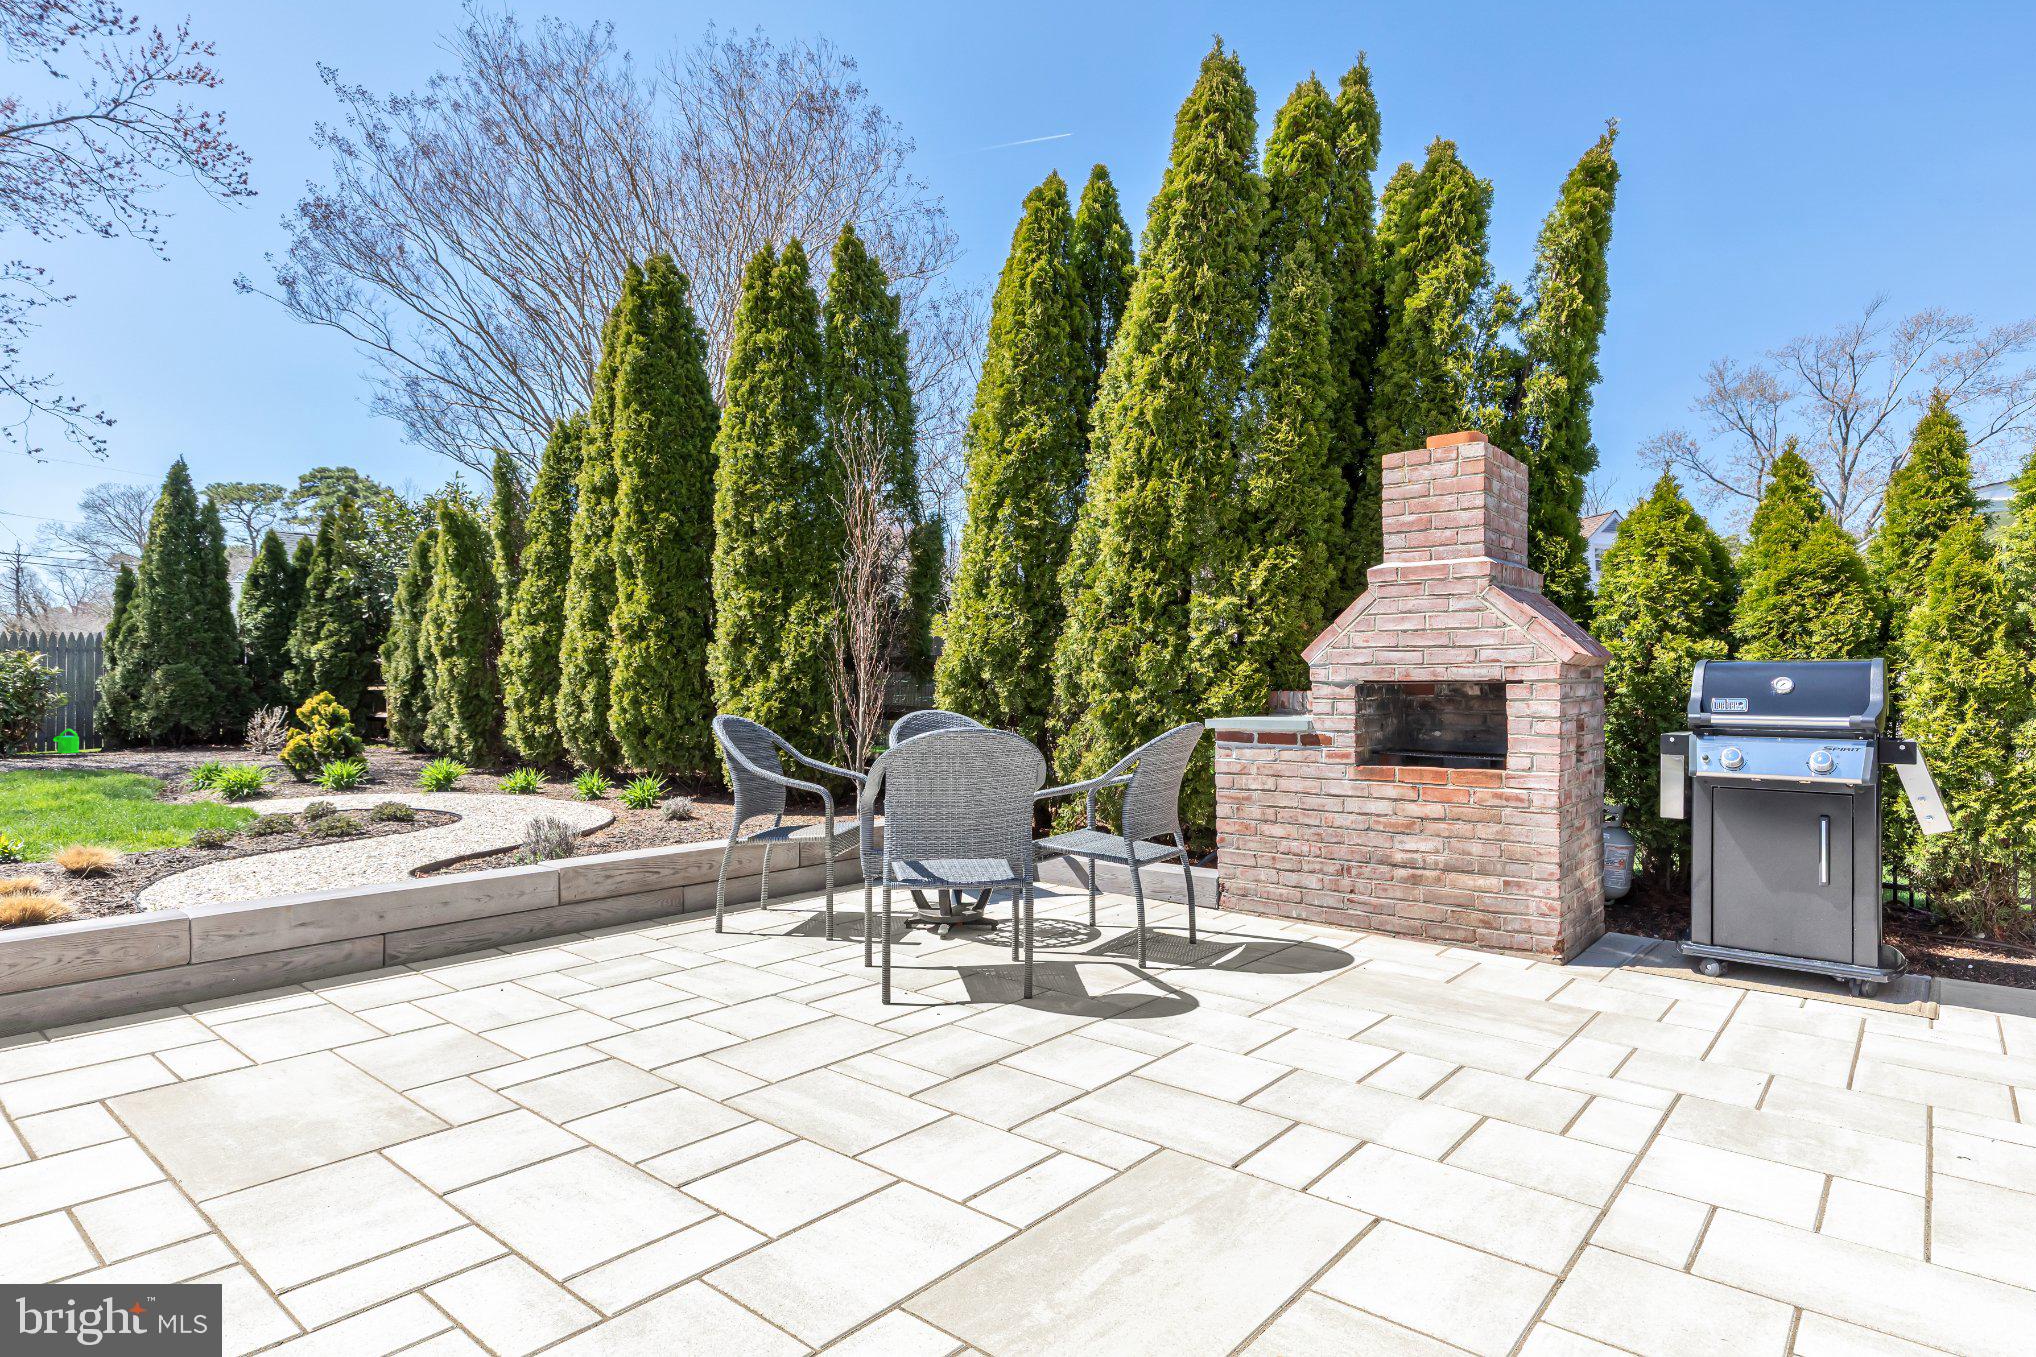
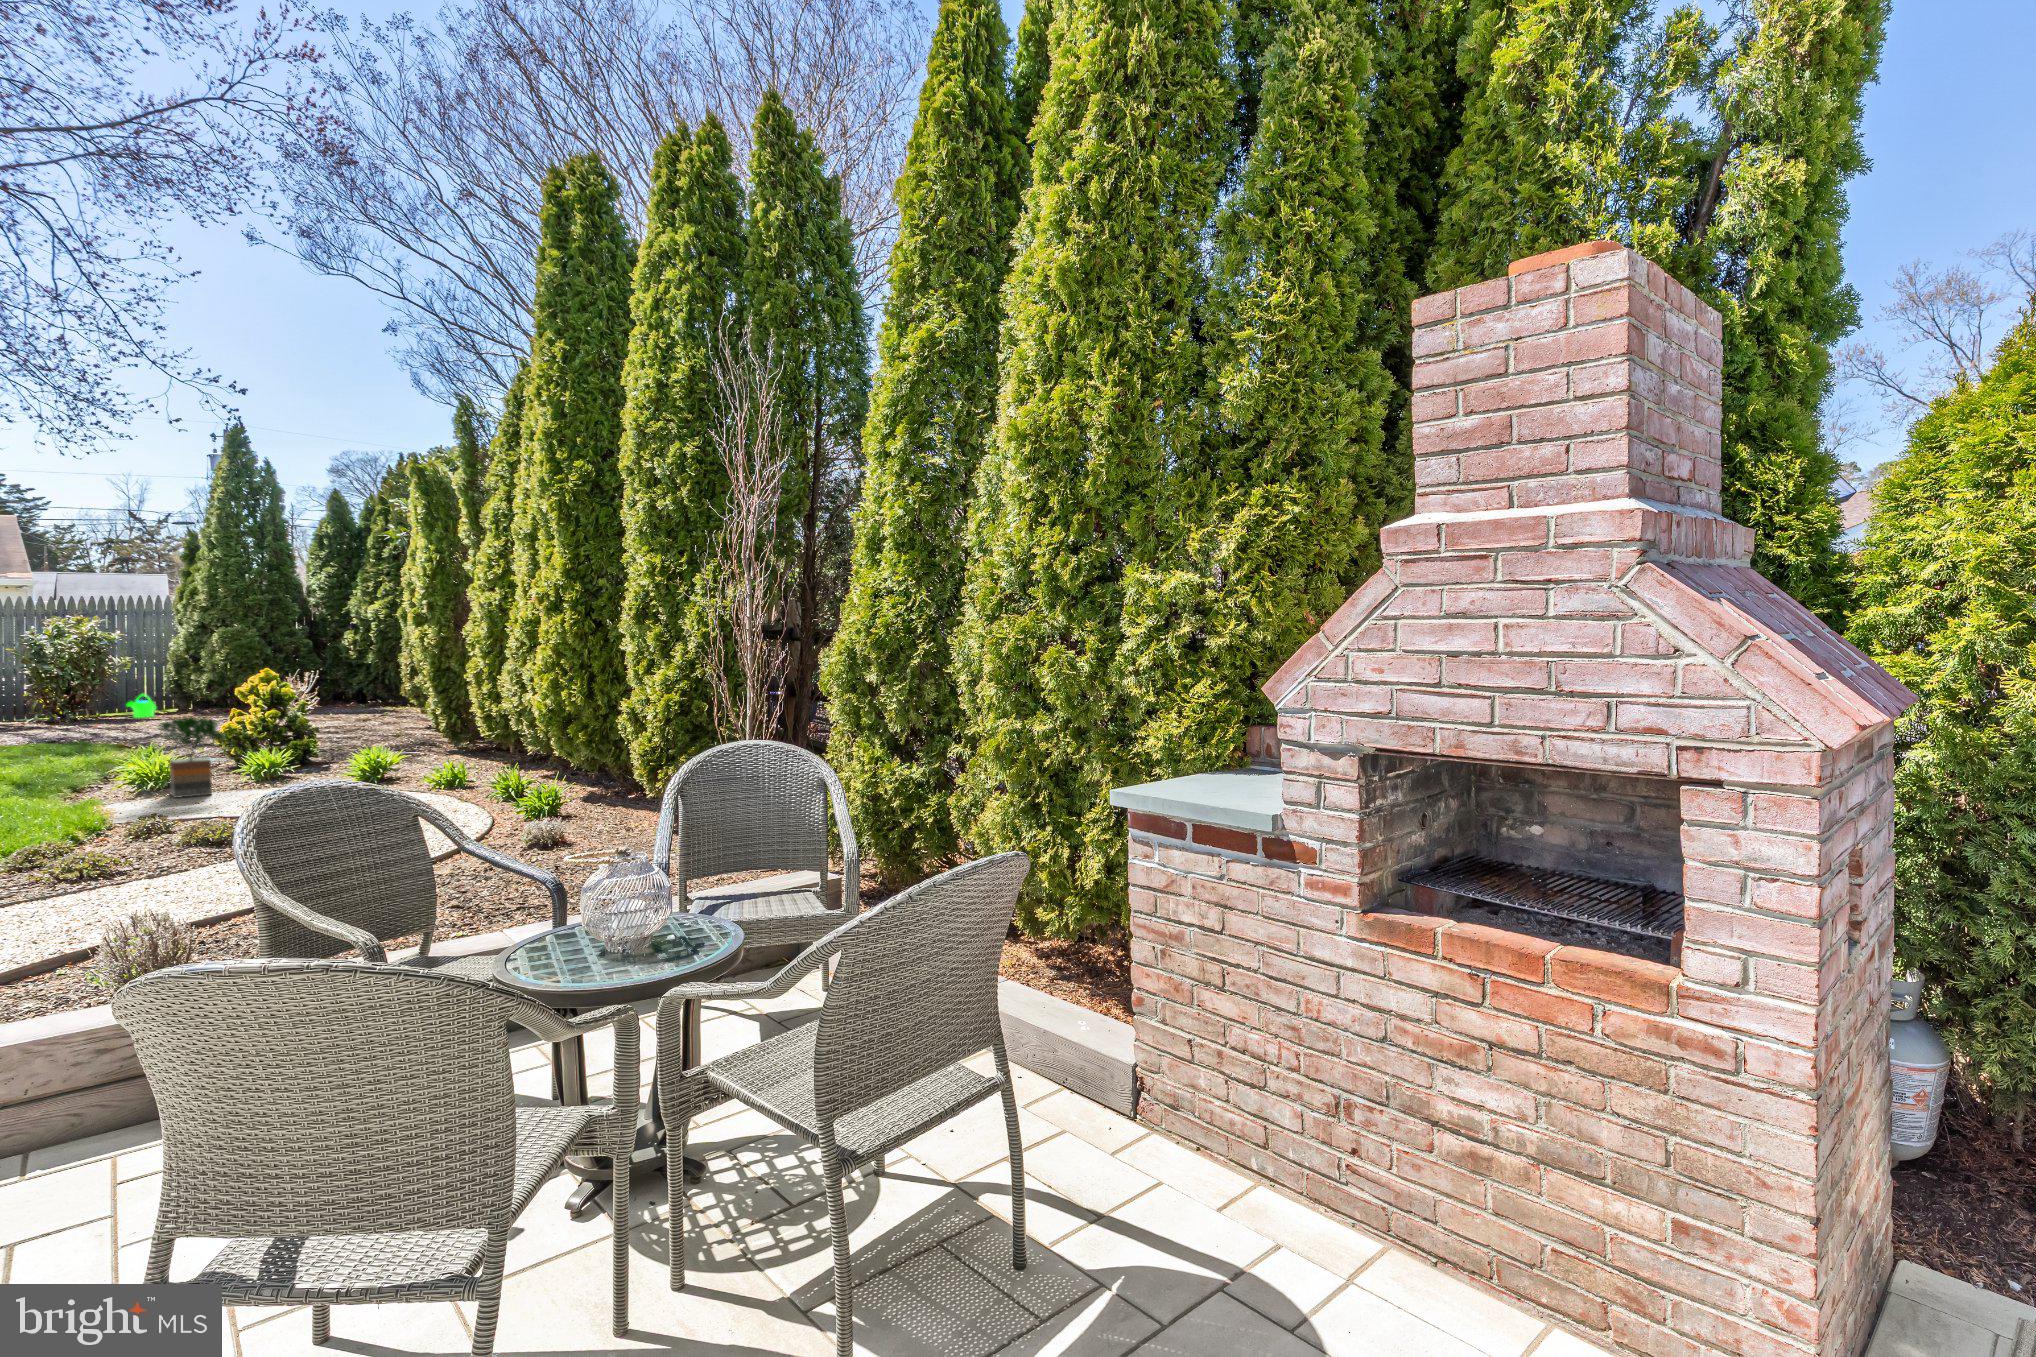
potted tree: none [263,726,326,798] -> present [158,716,225,798]

